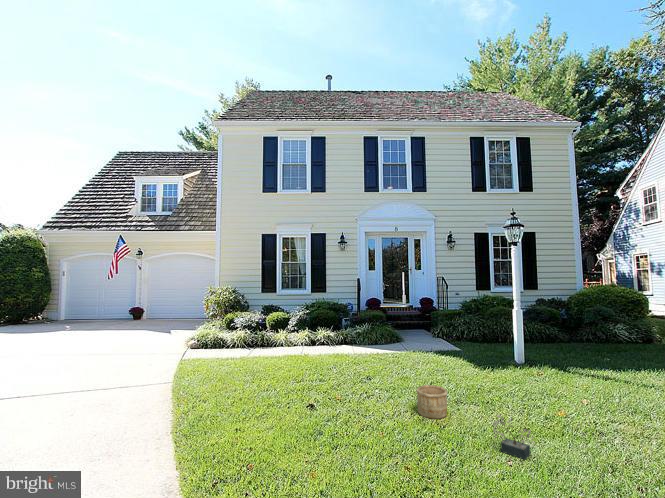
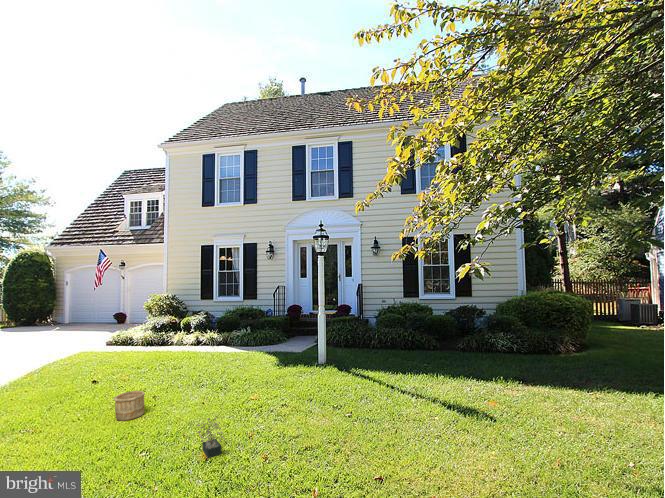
decorative plant: present [493,415,534,460] -> present [197,418,225,458]

